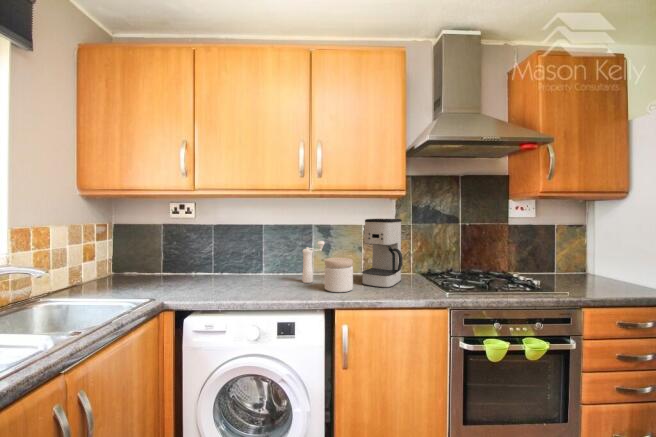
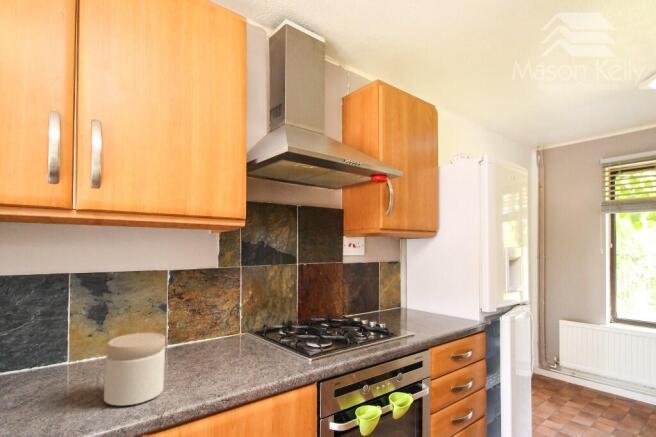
coffee maker: present [362,219,403,288] -> none [175,260,242,375]
pepper mill: present [302,241,325,283] -> none [45,303,99,393]

